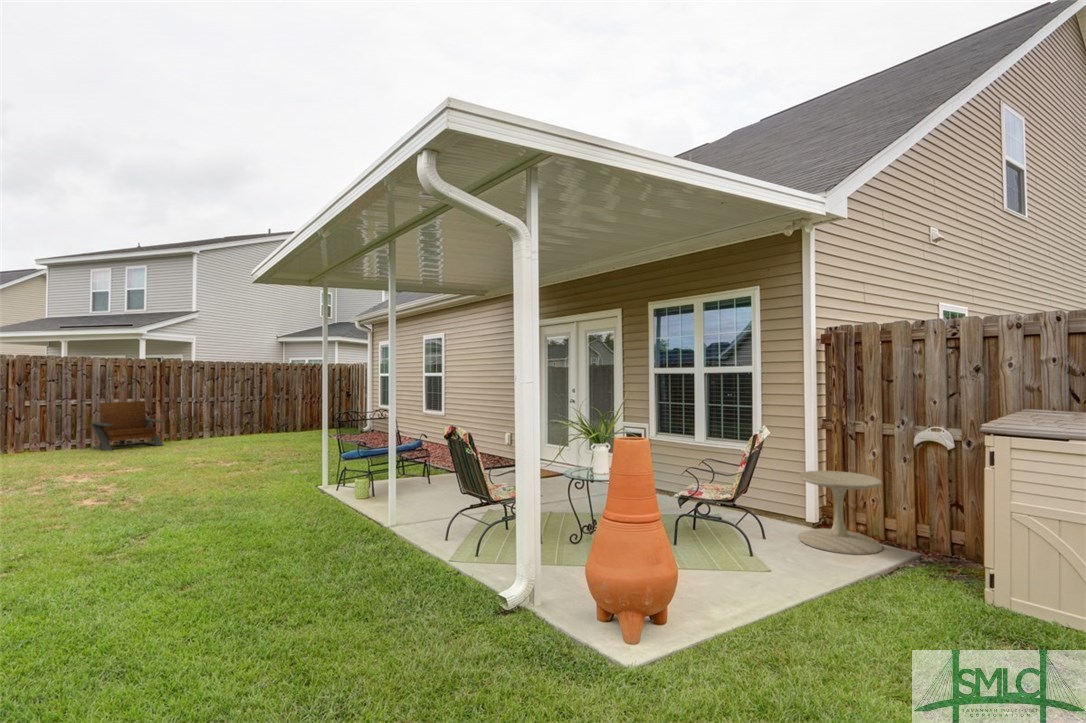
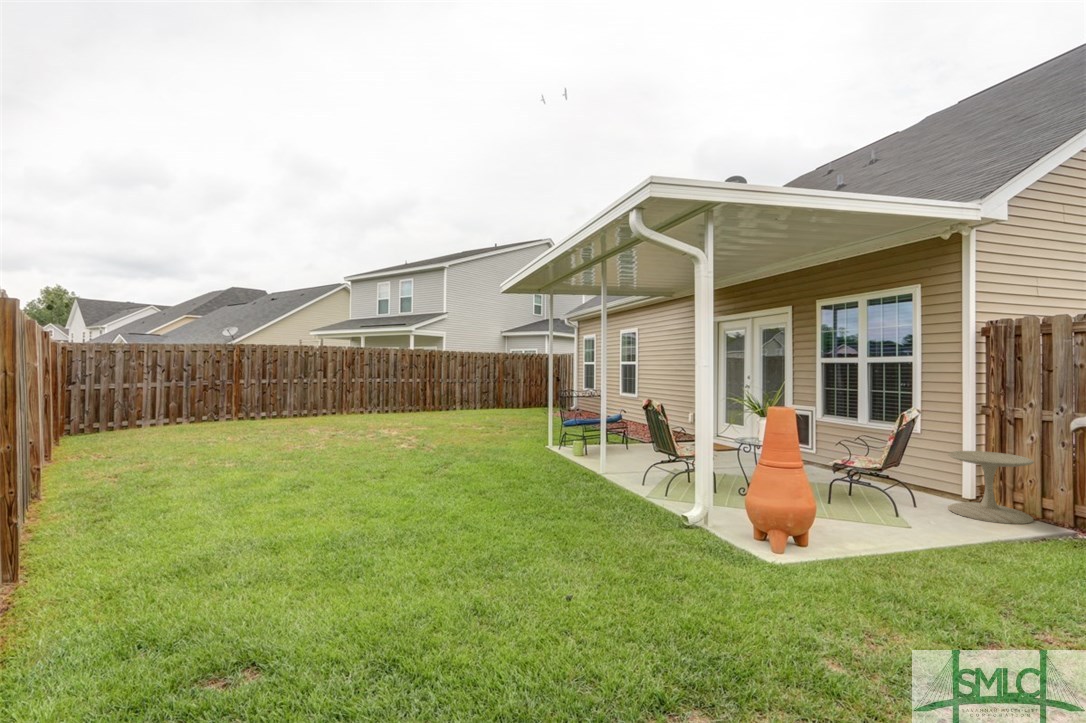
lounge chair: present [91,401,163,451] -> none [388,381,432,417]

